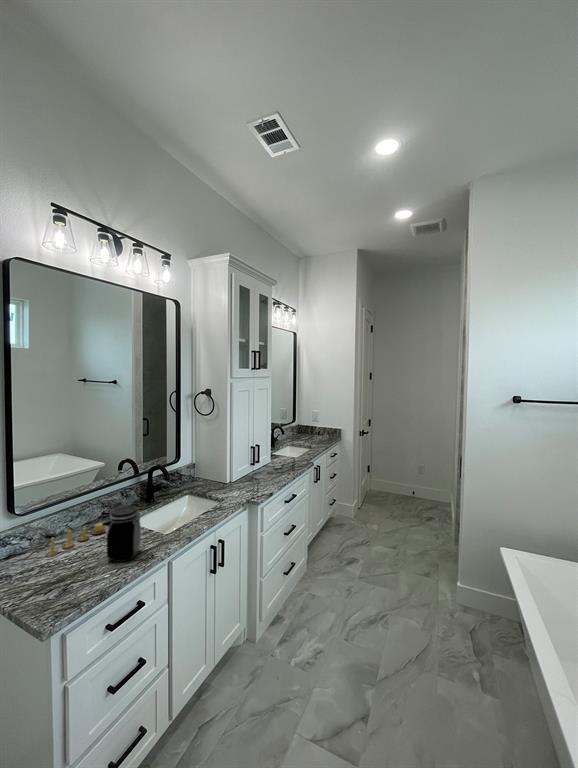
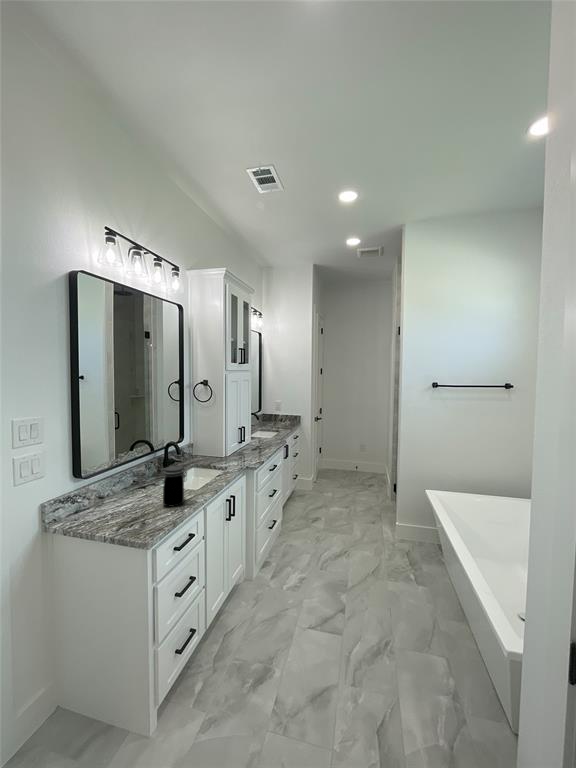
candle: present [45,523,106,557] -> none [108,484,145,509]

